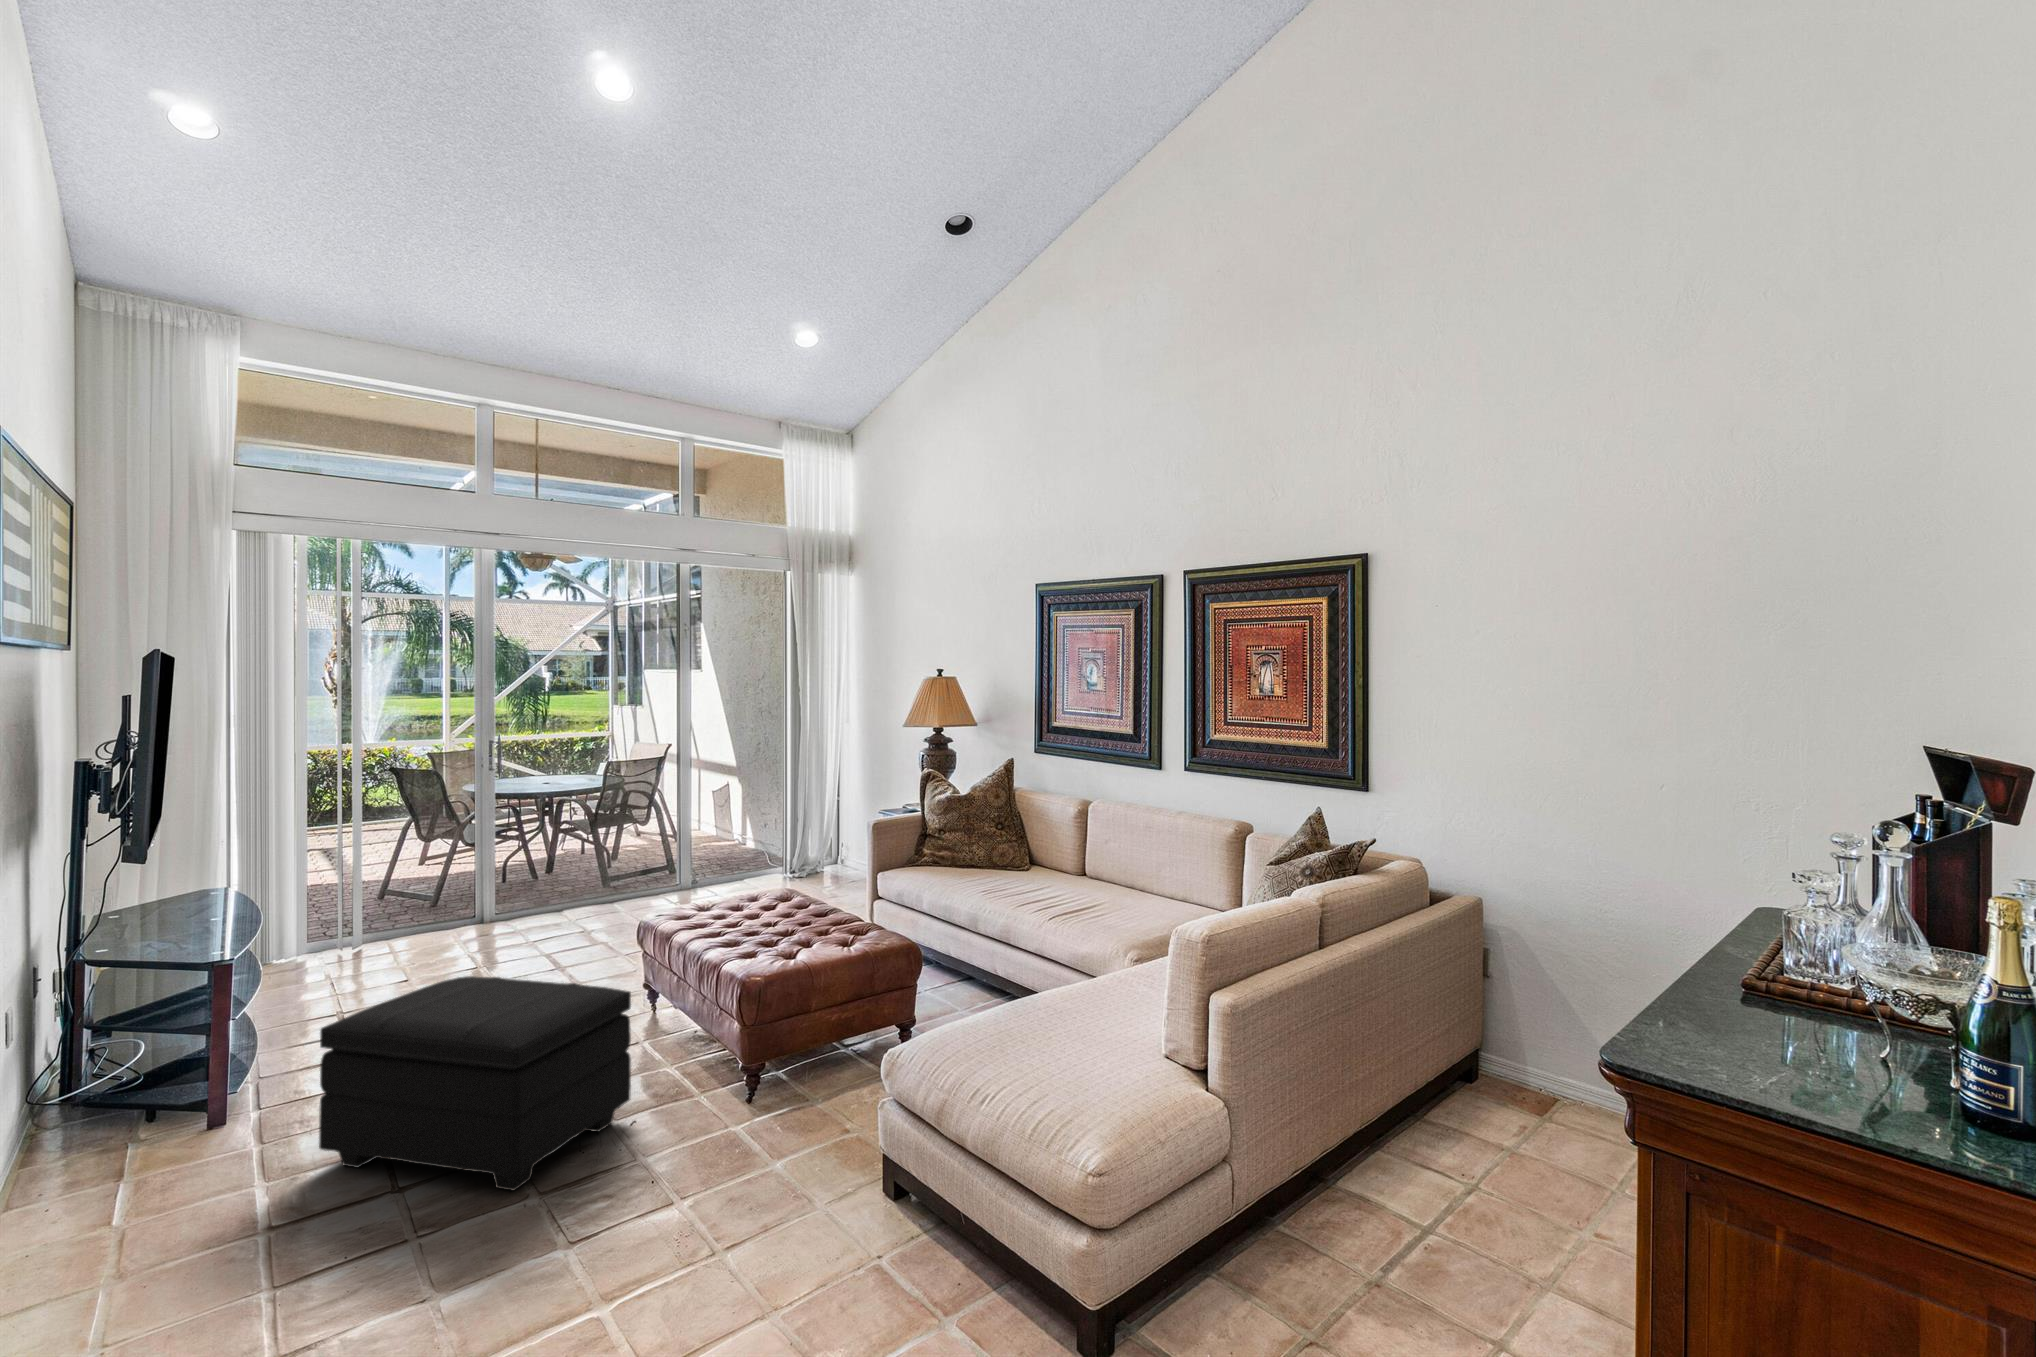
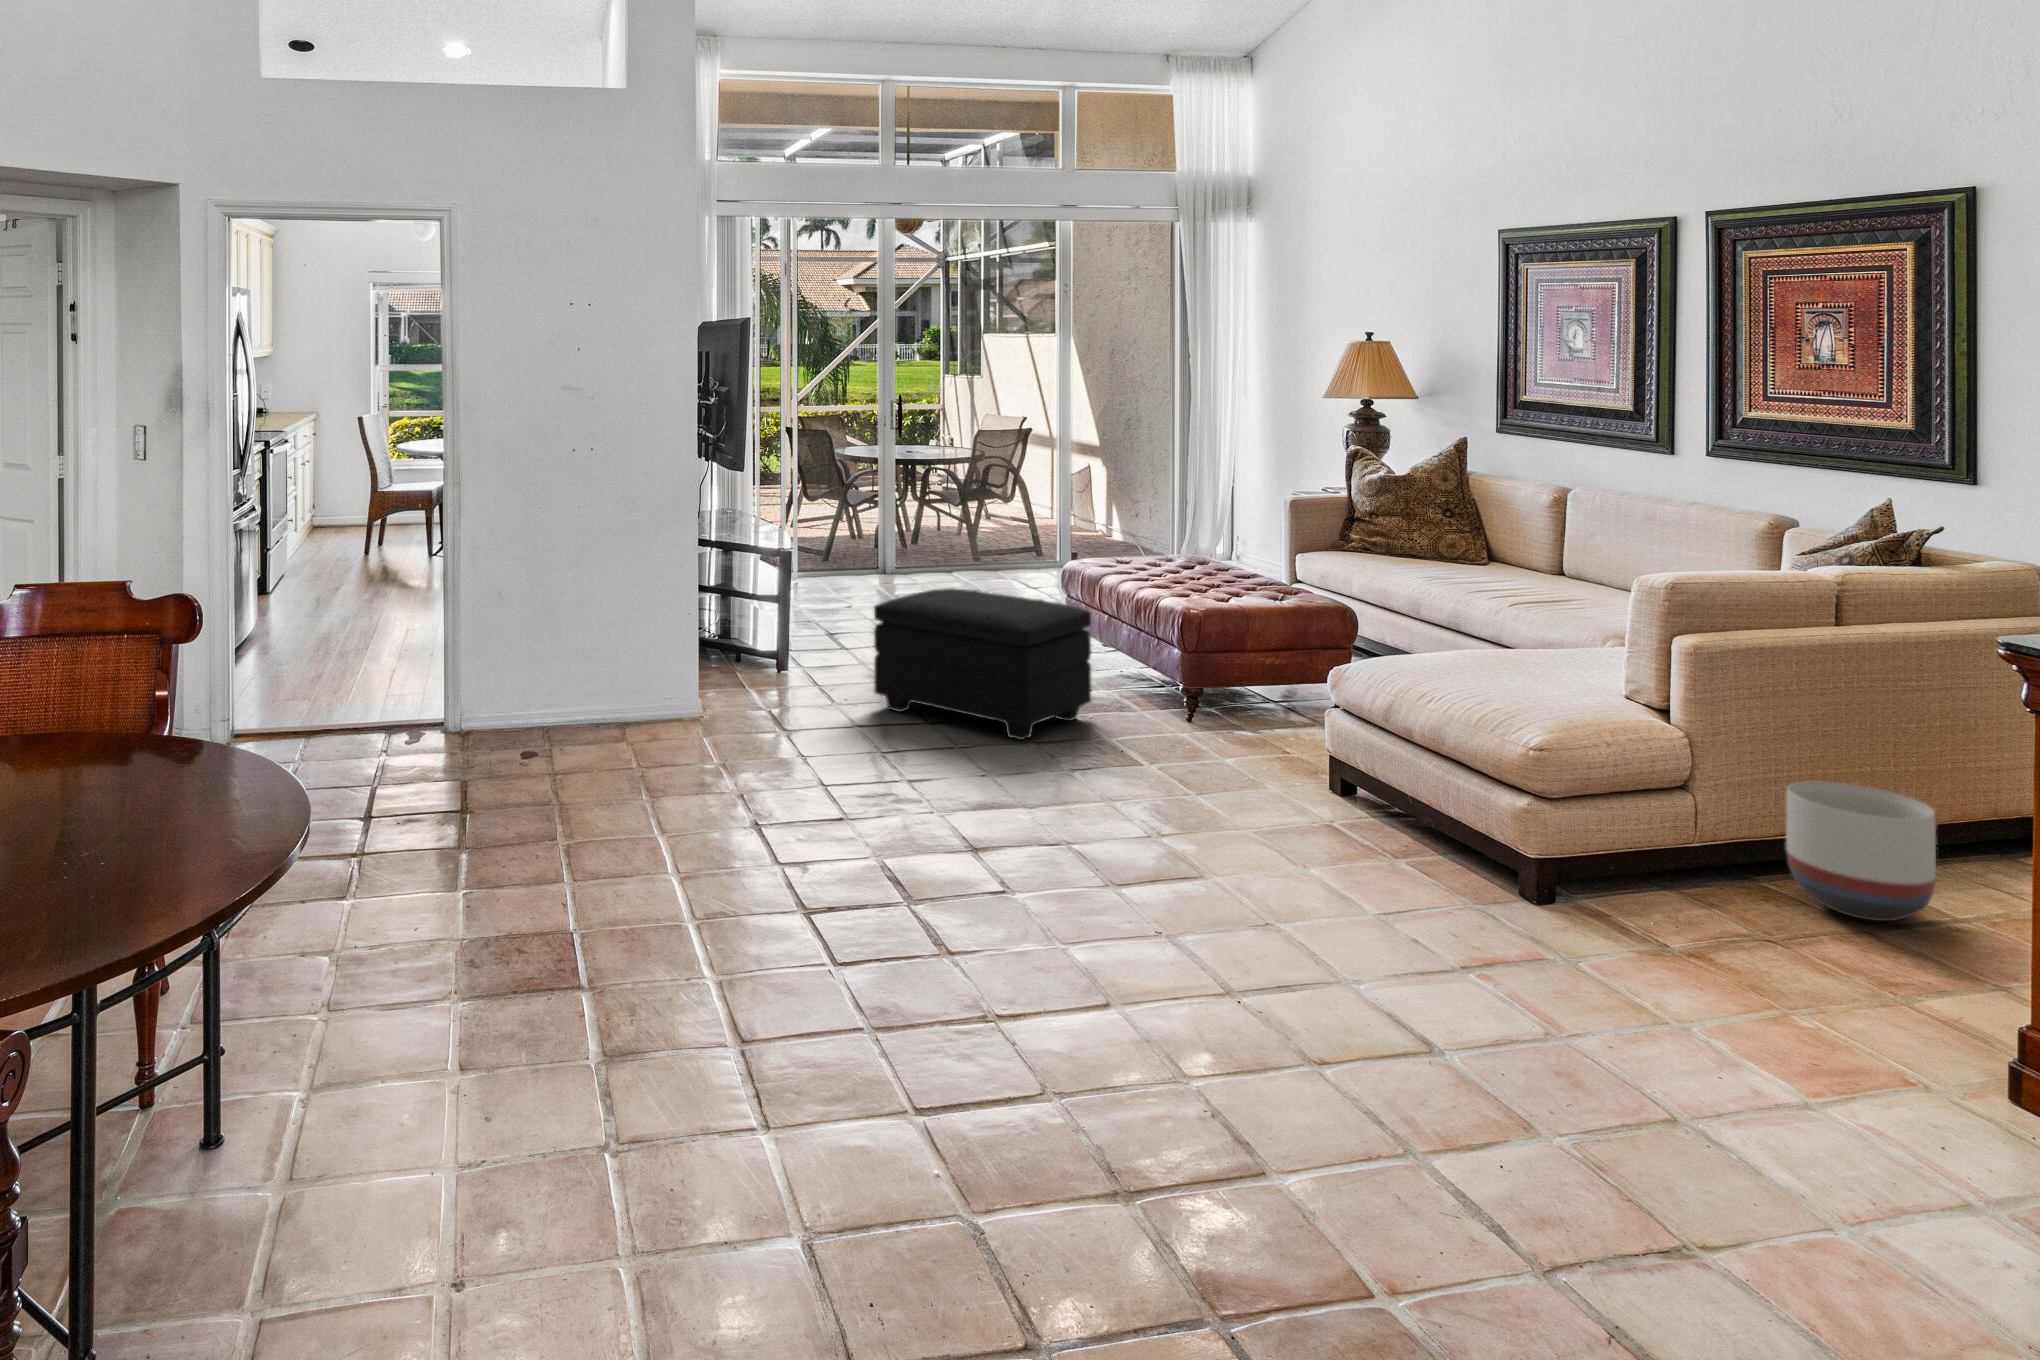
planter: none [1312,1120,1438,1284] -> present [1786,781,1936,921]

